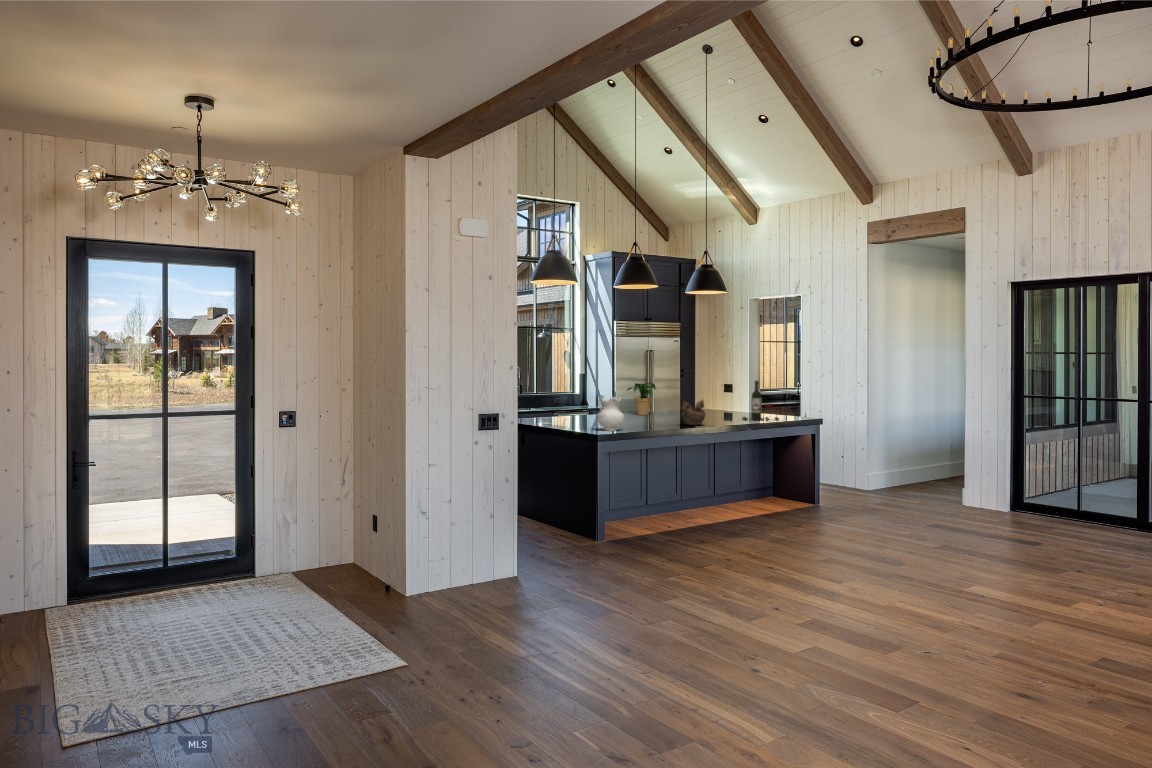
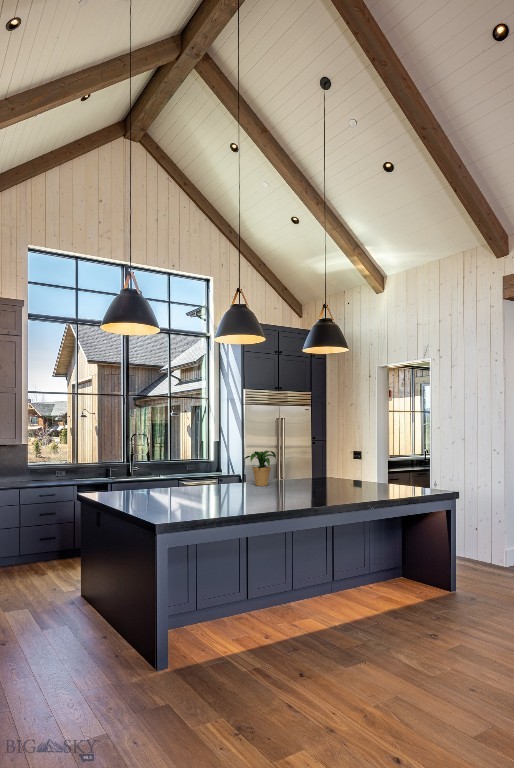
wine bottle: present [742,381,780,421] -> none [366,449,411,496]
ceramic pitcher: present [597,396,624,431] -> none [170,468,205,515]
decorative bowl: present [682,400,705,425] -> none [286,471,318,504]

